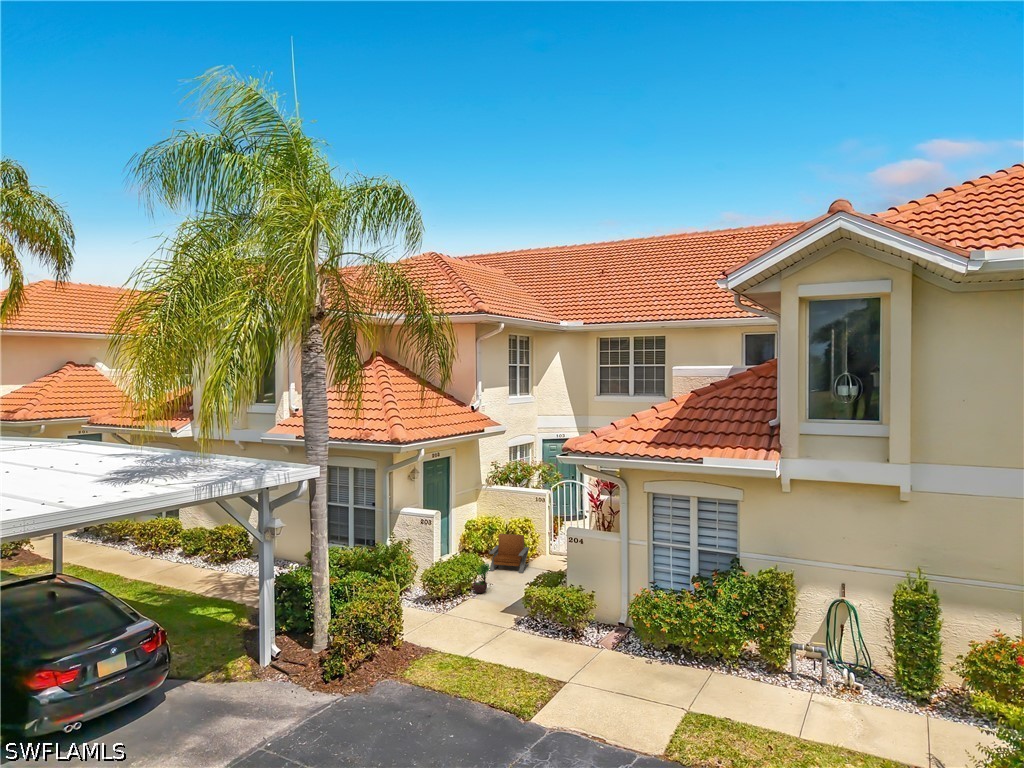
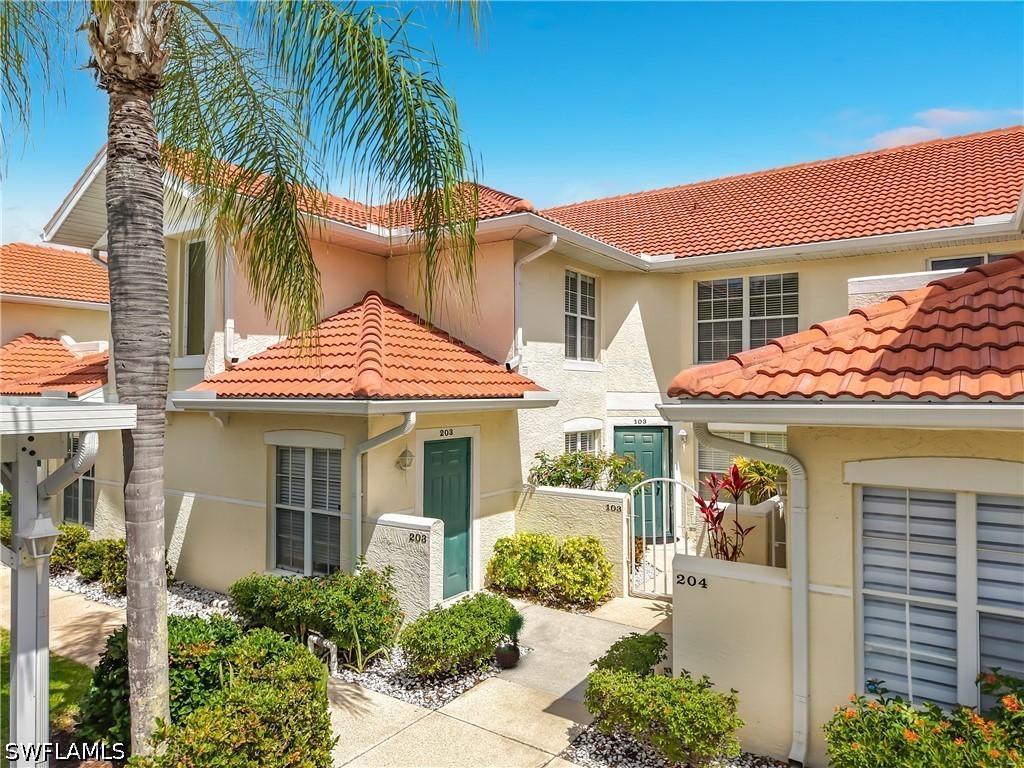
lounge chair: present [489,534,529,573] -> none [528,561,595,631]

